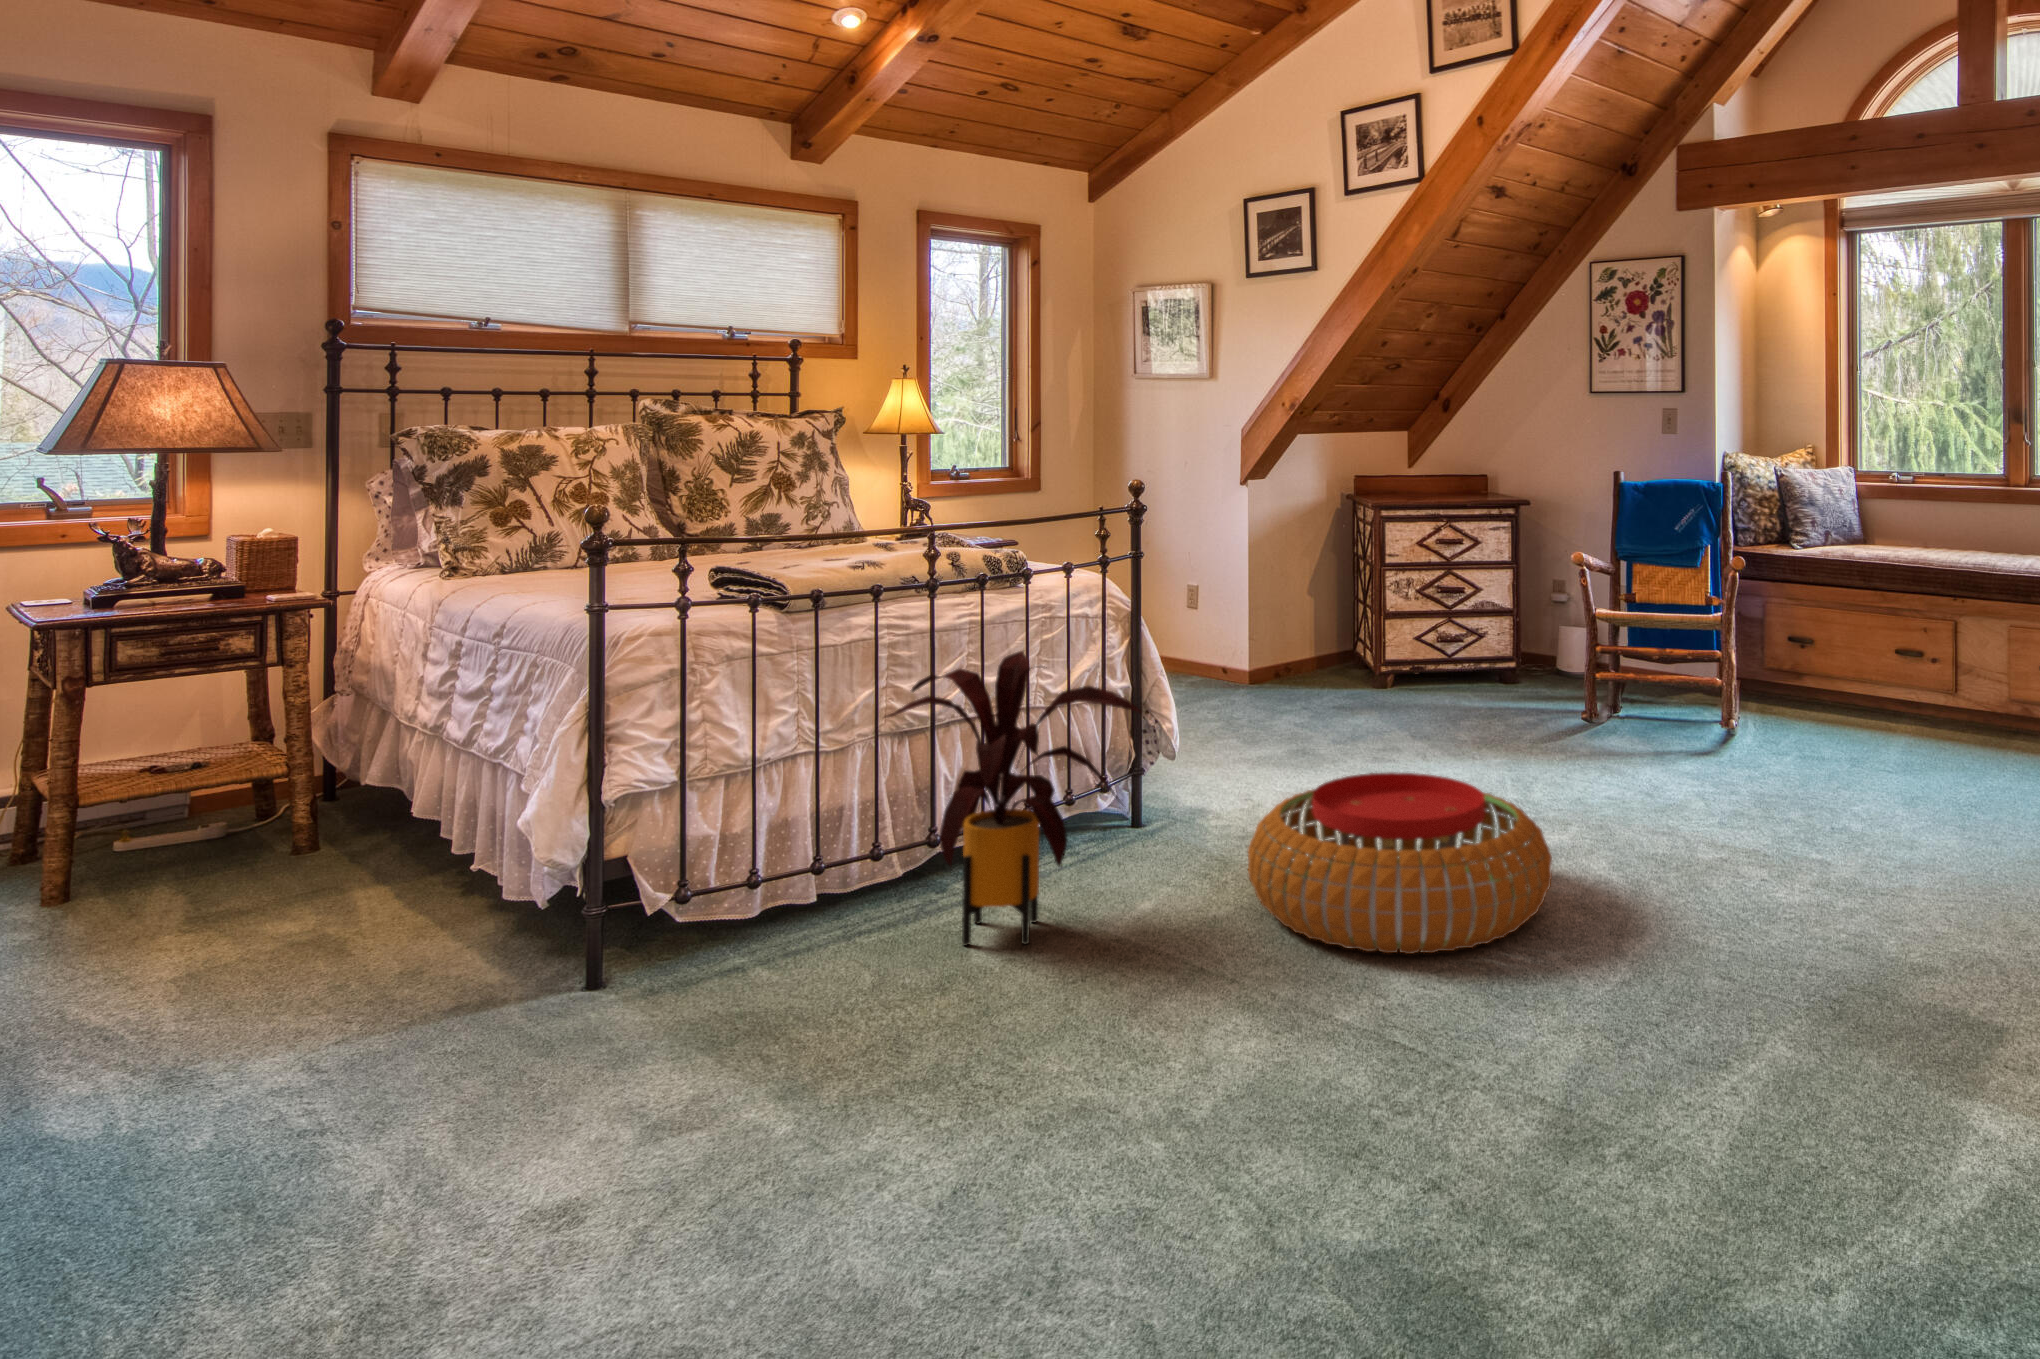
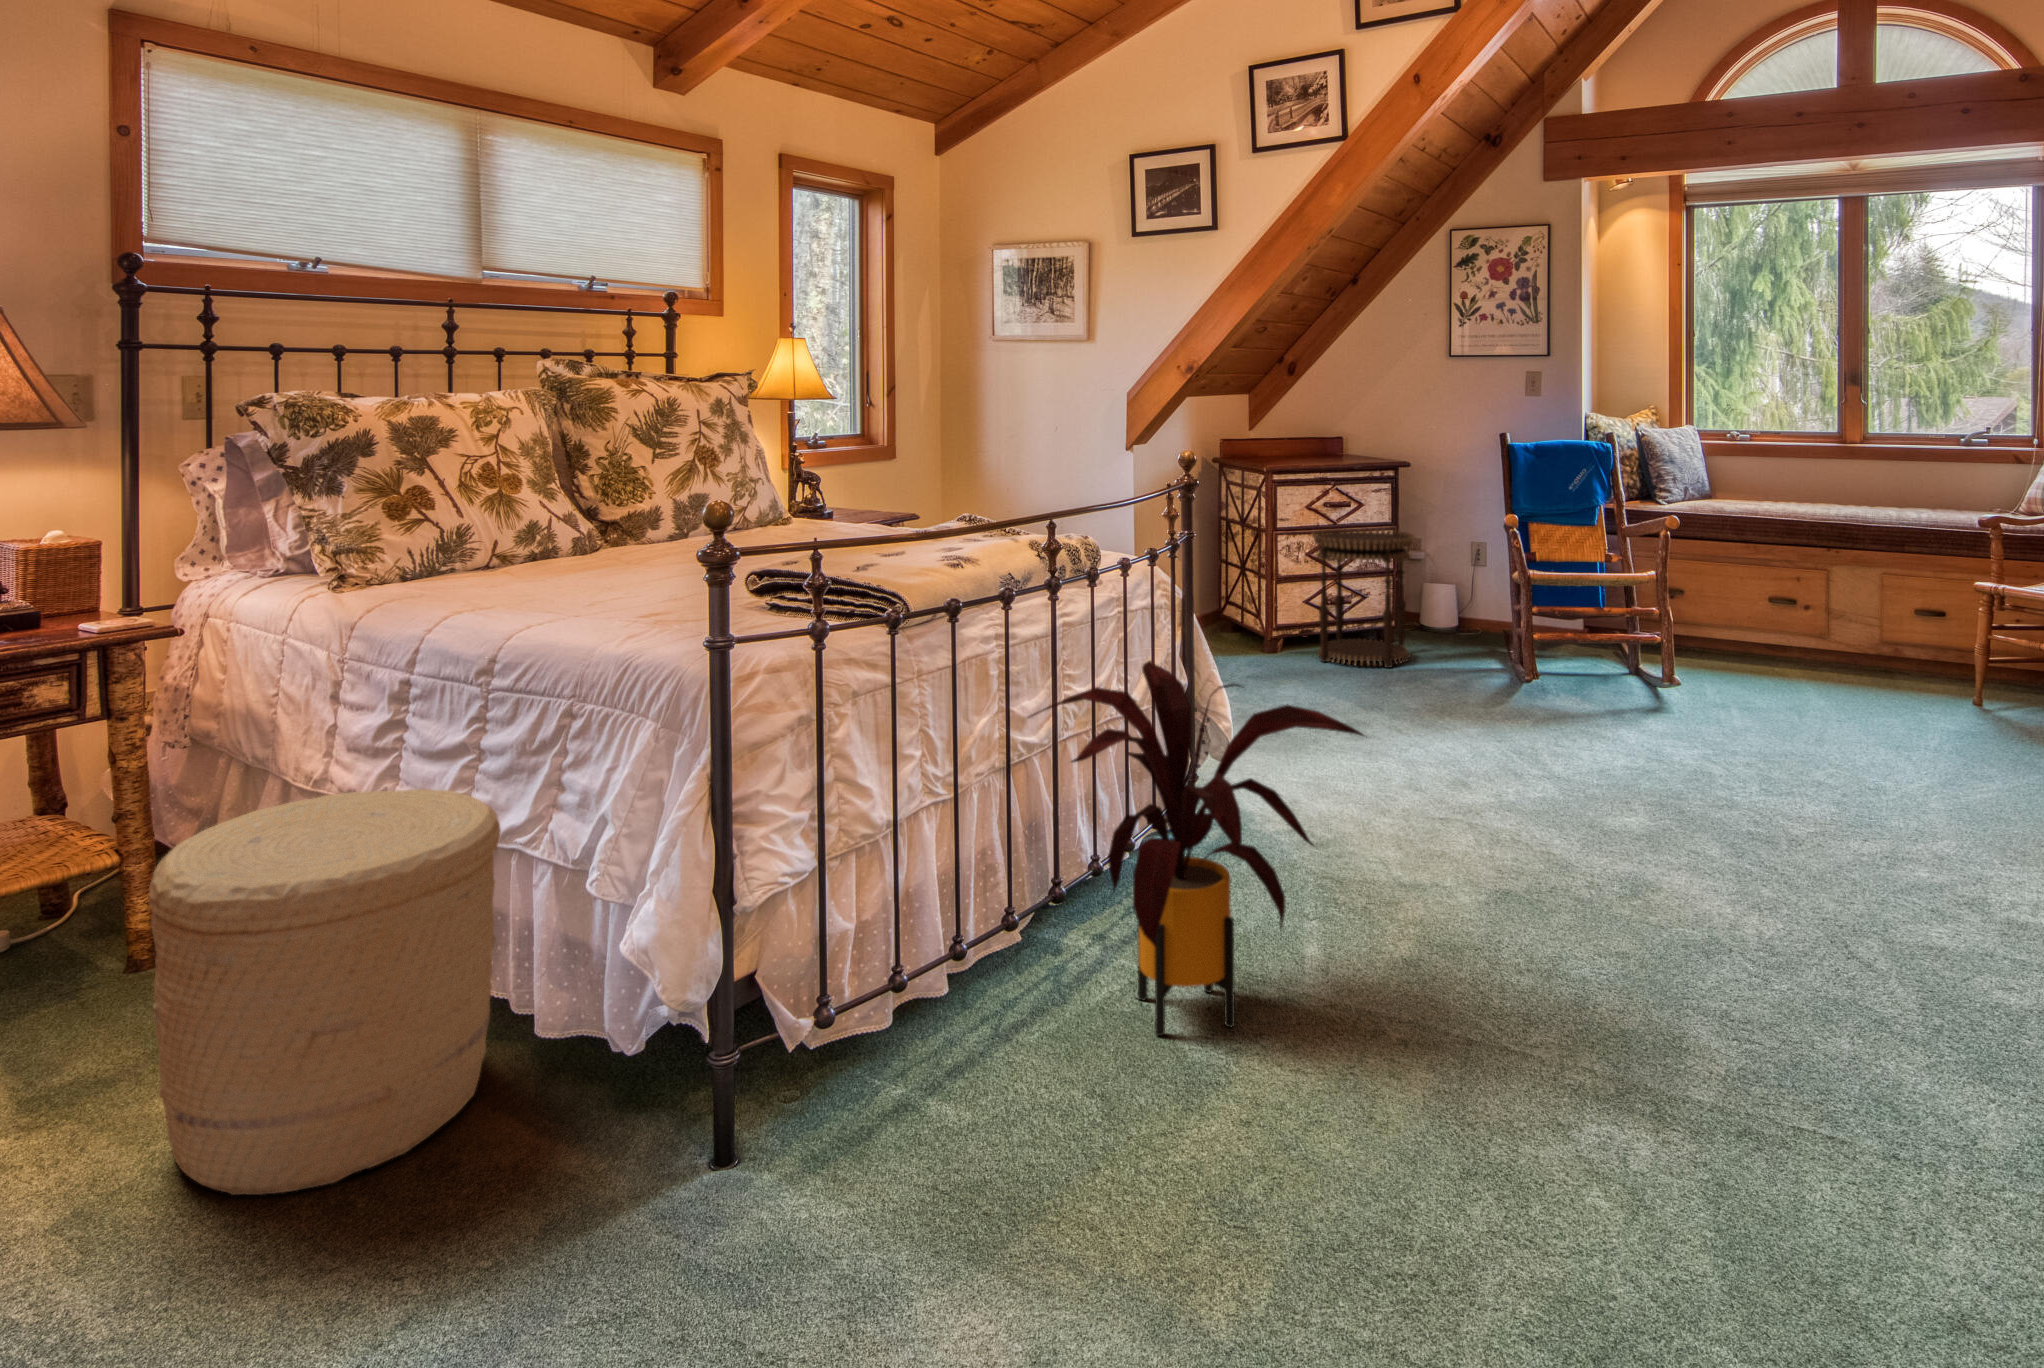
side table: none [1420,562,1522,700] -> present [1312,529,1414,668]
woven basket: none [235,720,491,980] -> present [149,789,501,1195]
pouf: present [1248,772,1552,954] -> none [1412,776,1781,1001]

